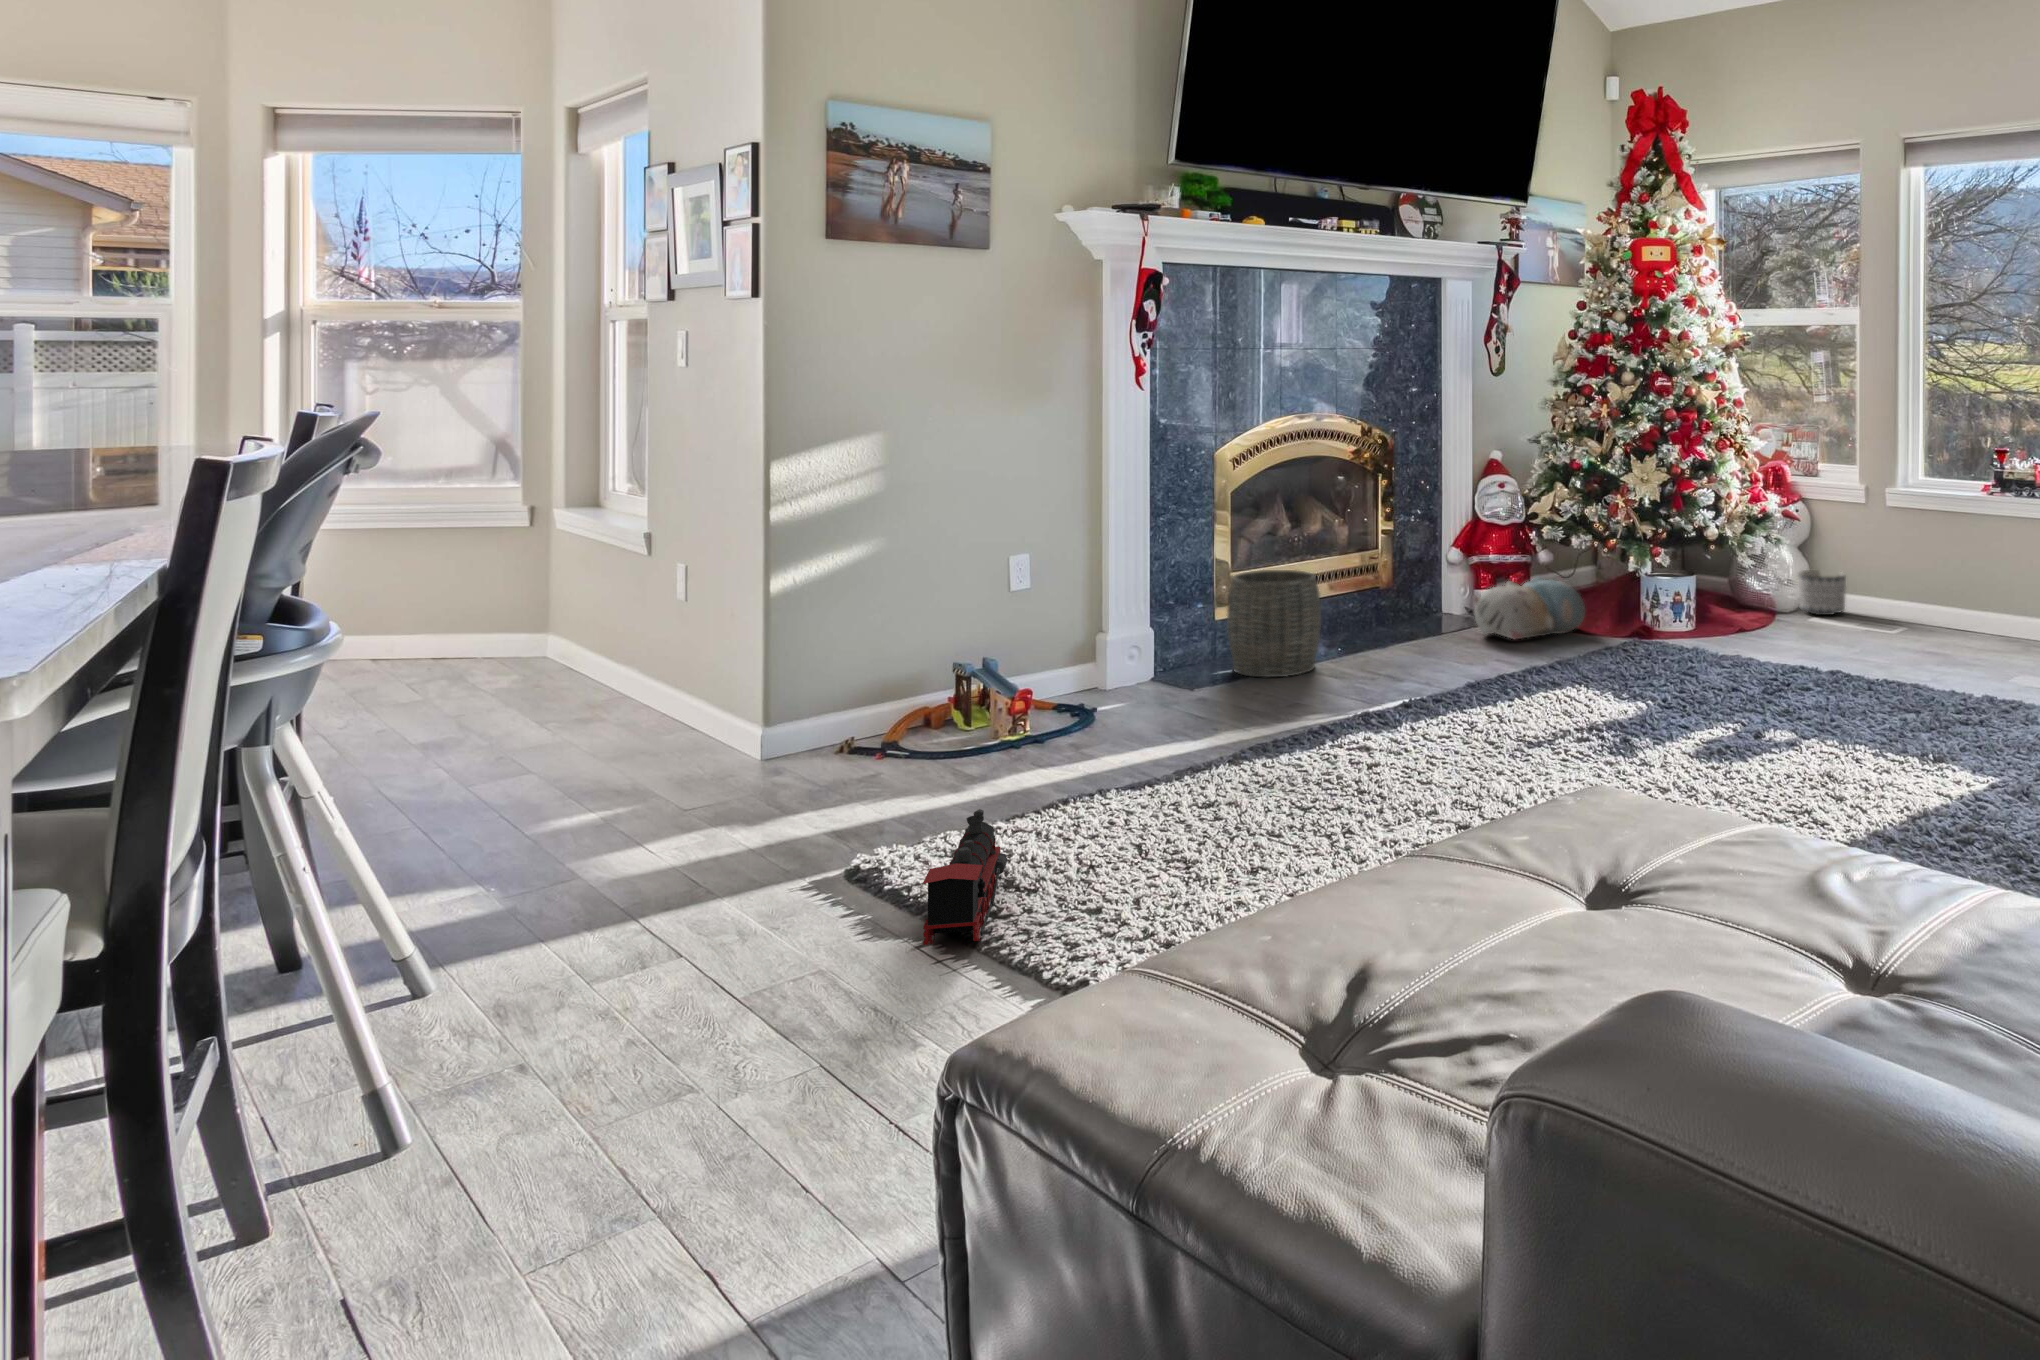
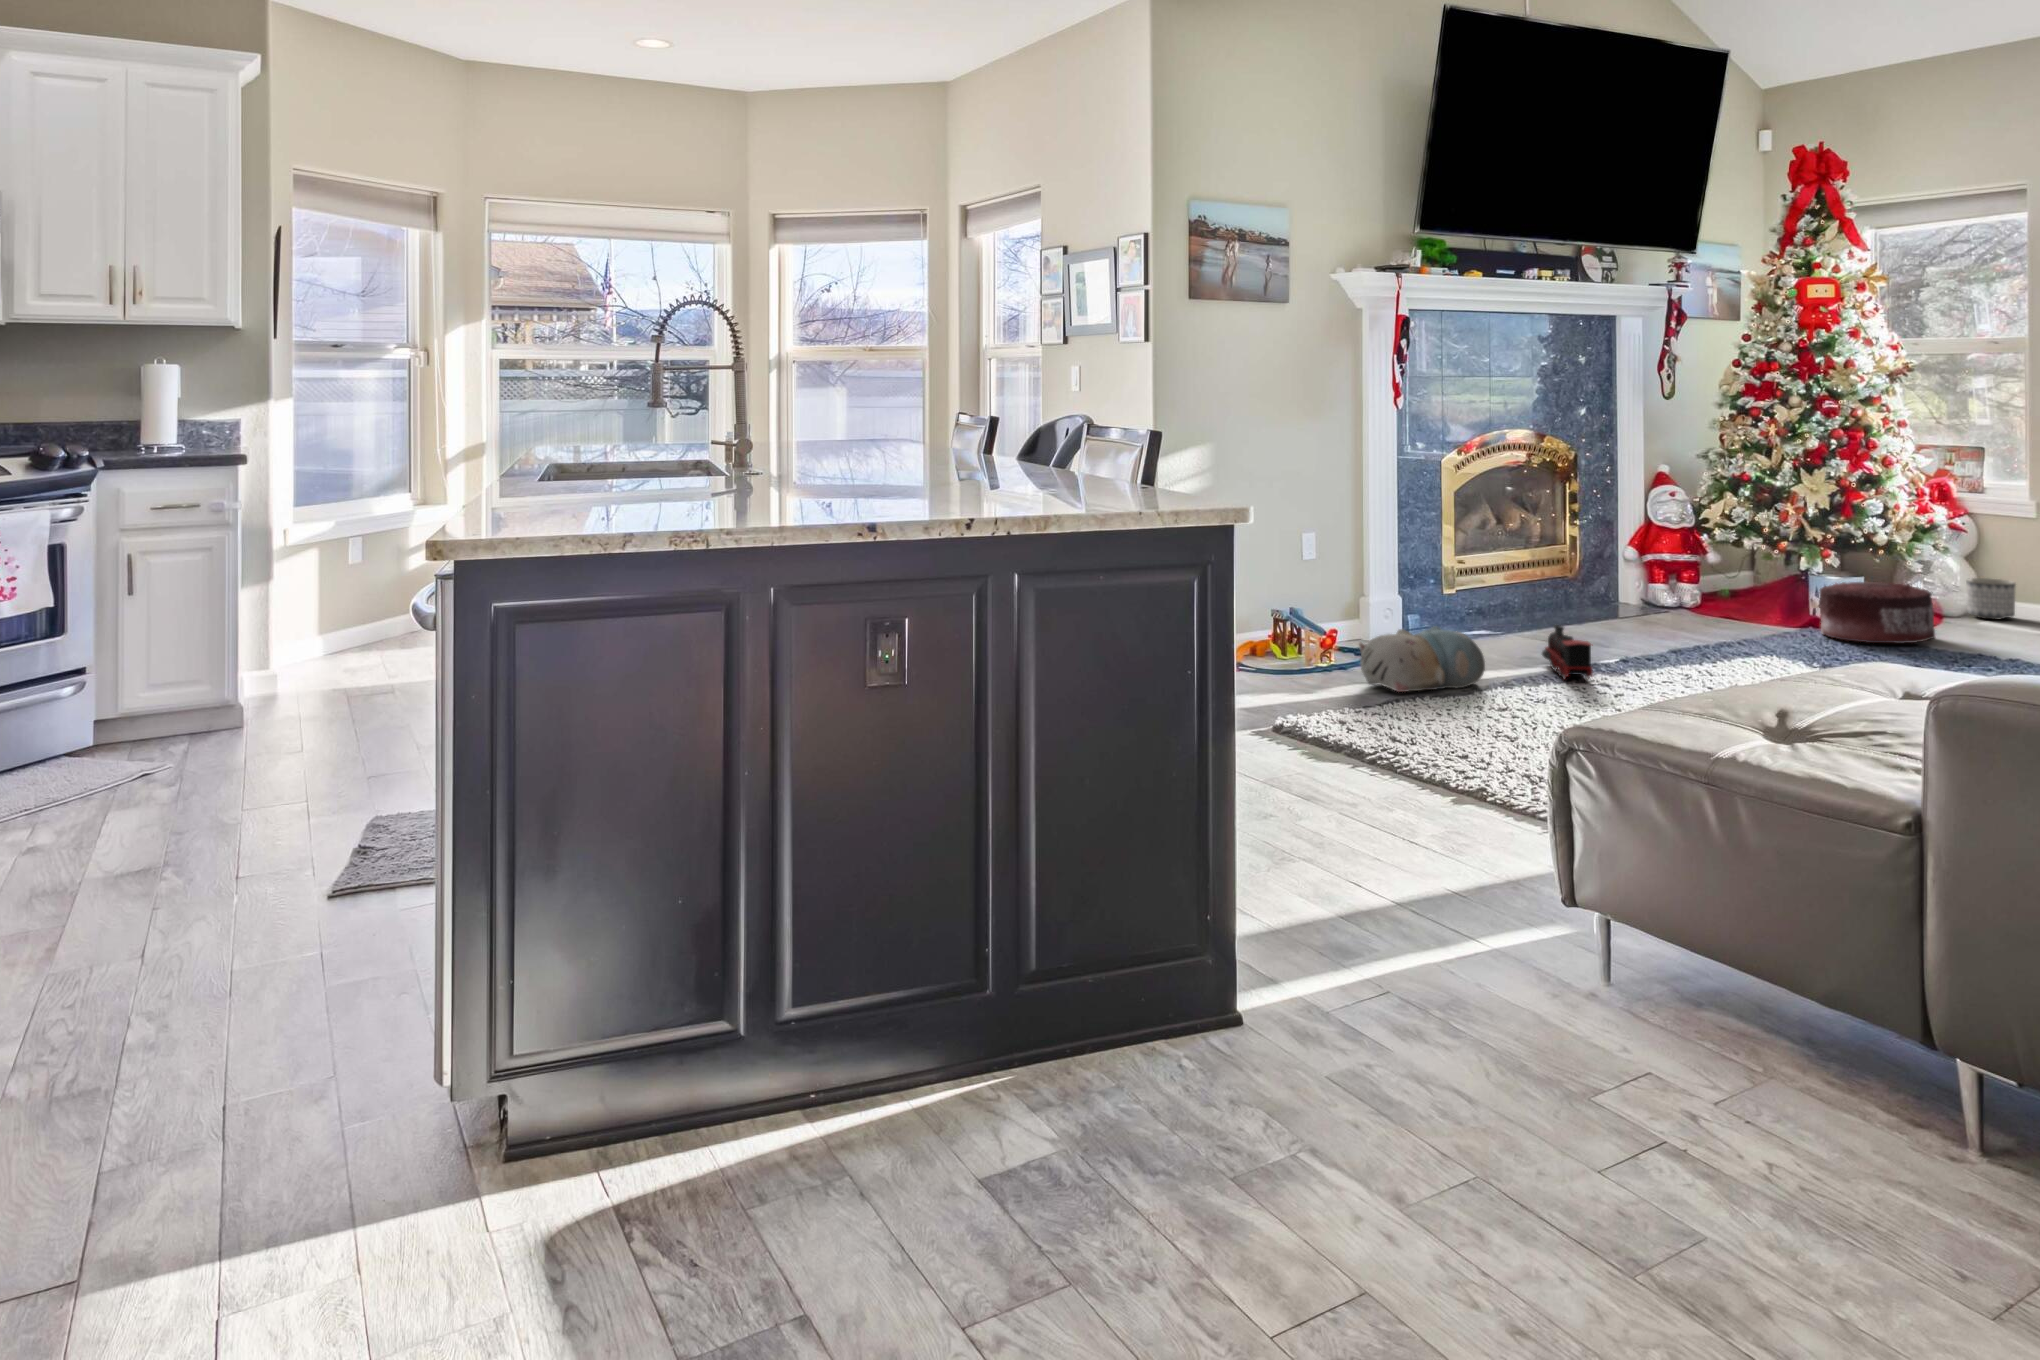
woven basket: present [1227,570,1321,677] -> none [1457,557,1534,641]
plush toy: present [1473,577,1585,640] -> present [1359,626,1485,692]
pouf: none [1644,583,1763,656] -> present [1820,582,1935,643]
toy train: present [923,809,1008,945] -> present [1542,625,1593,679]

